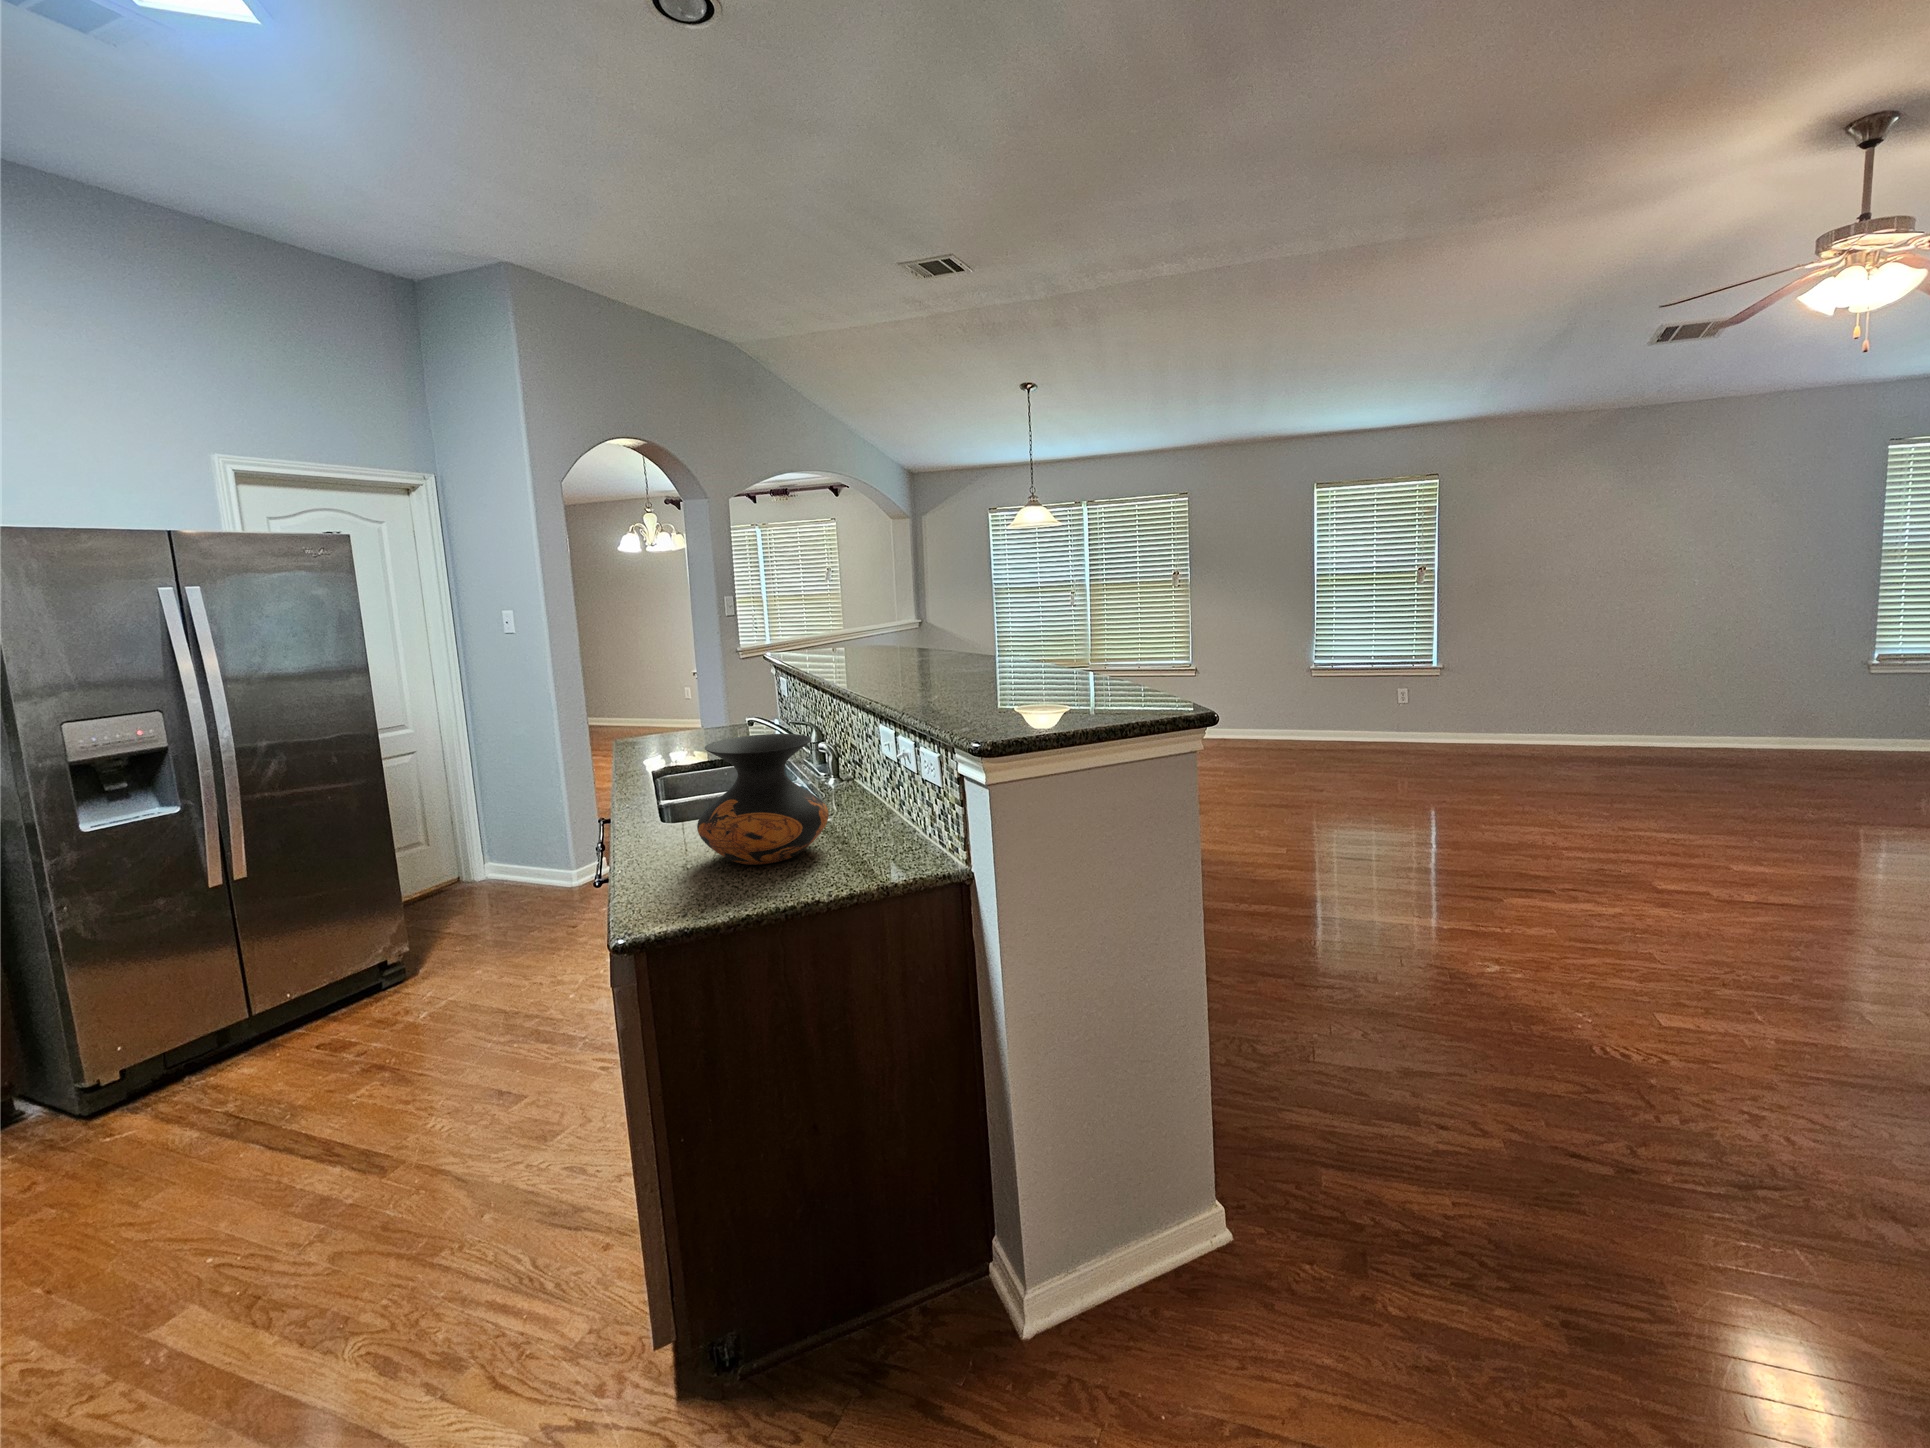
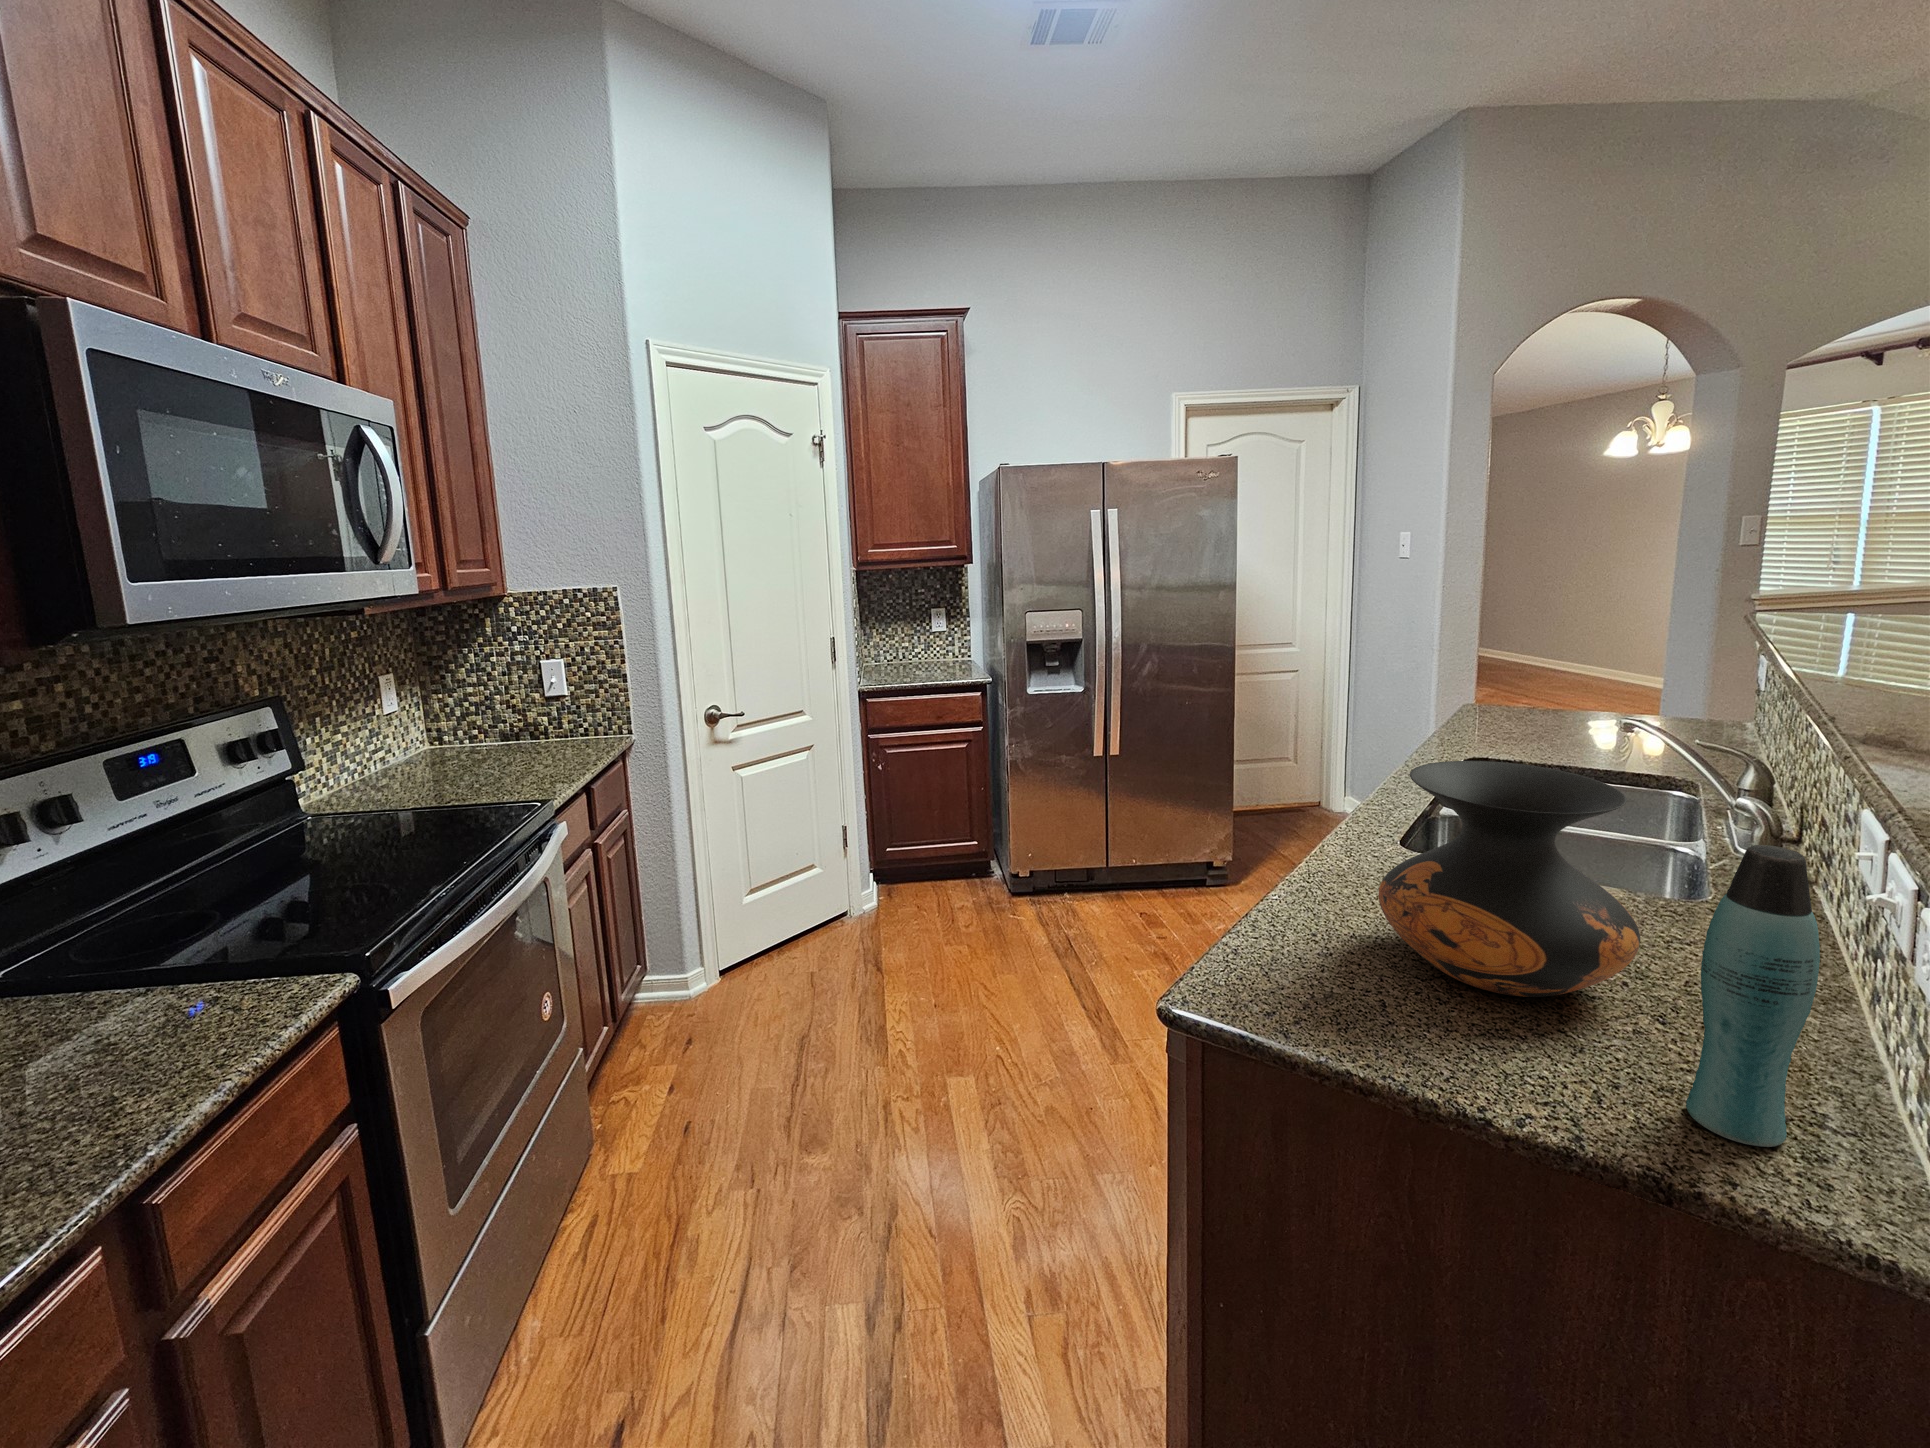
bottle: none [868,731,907,867] -> present [1686,845,1820,1147]

